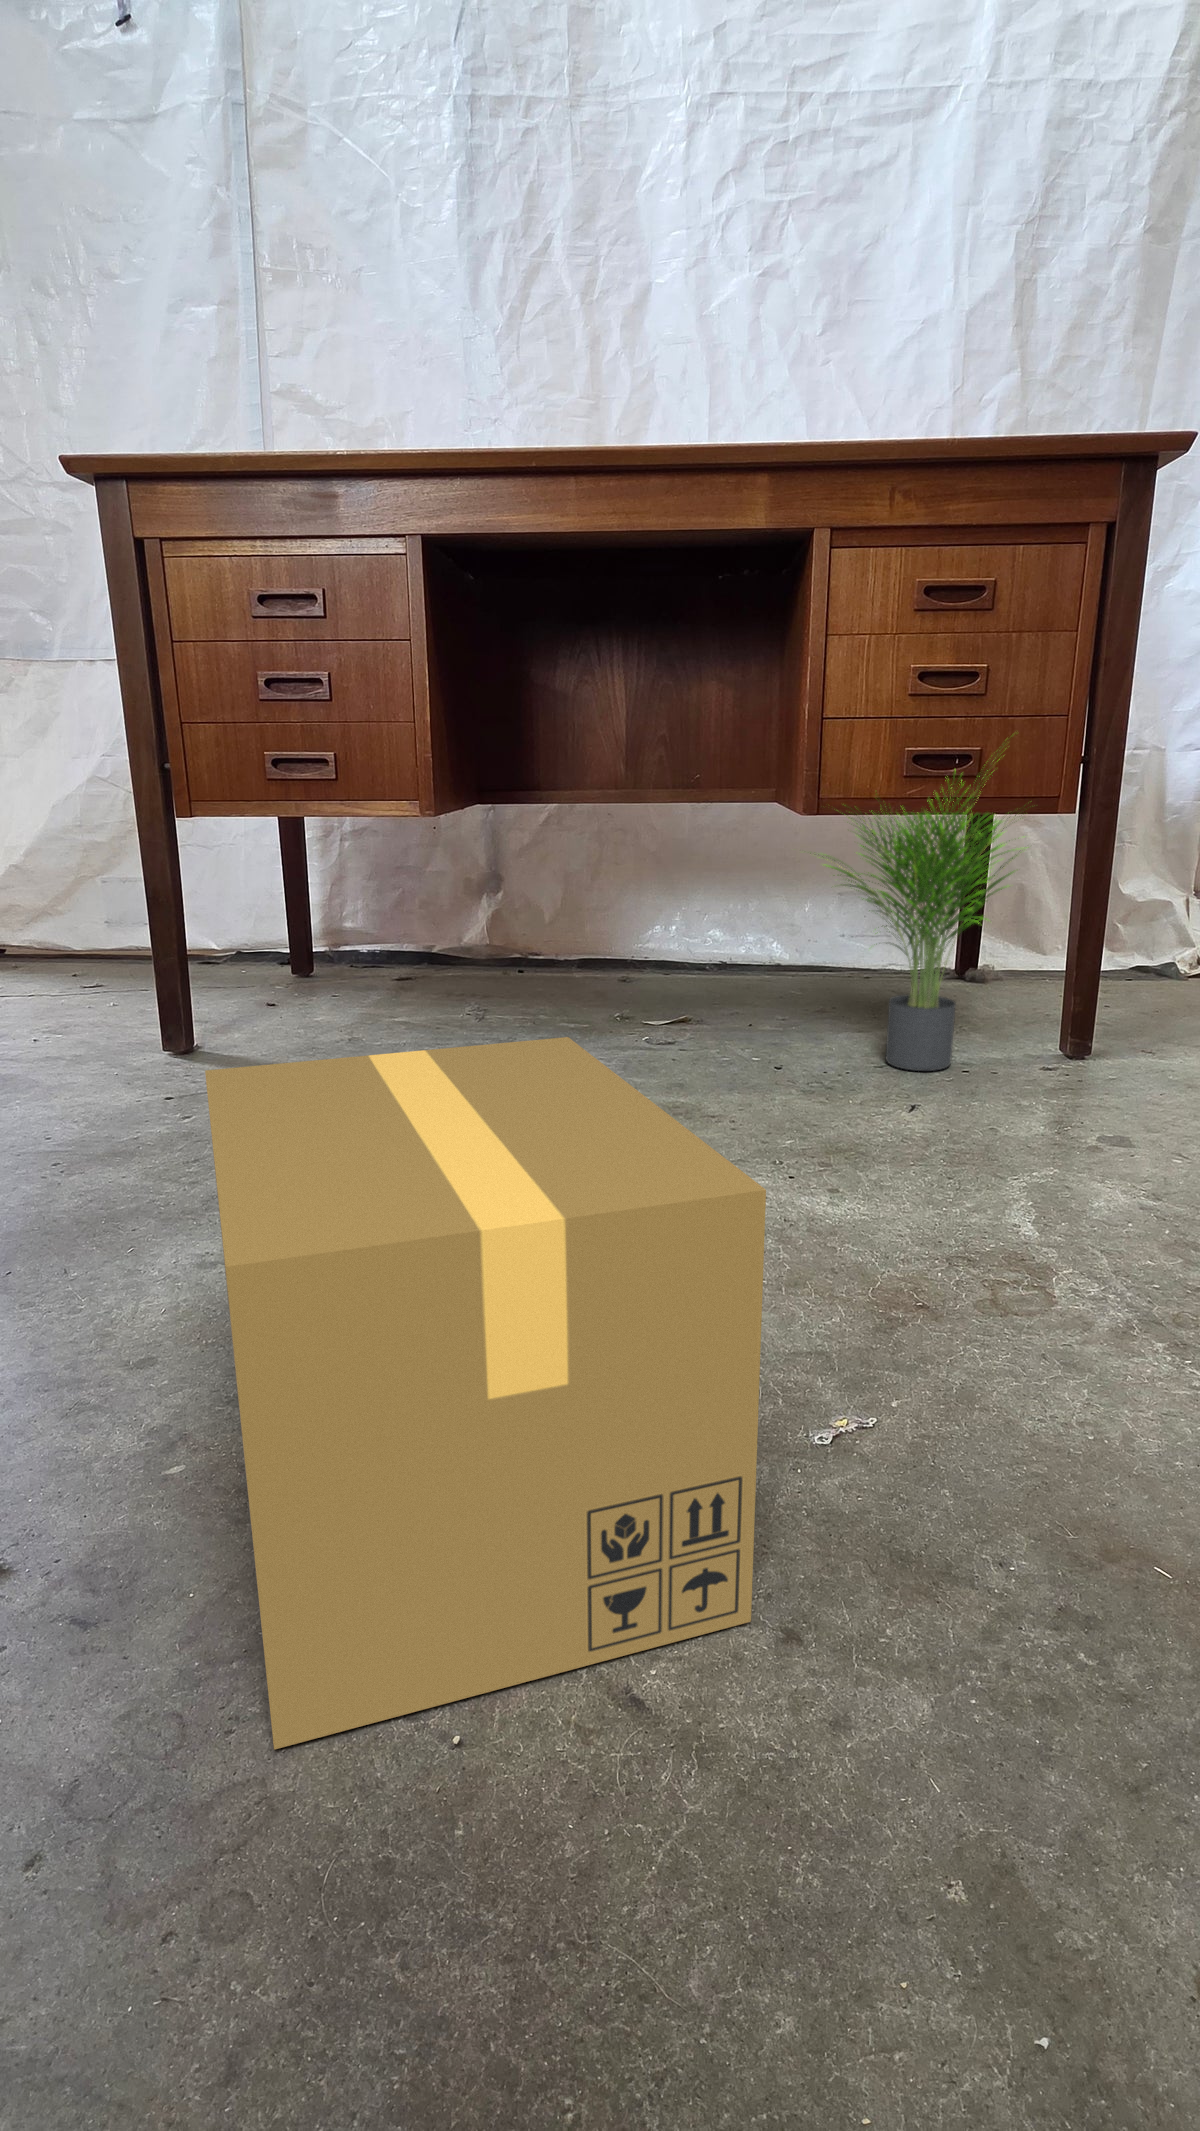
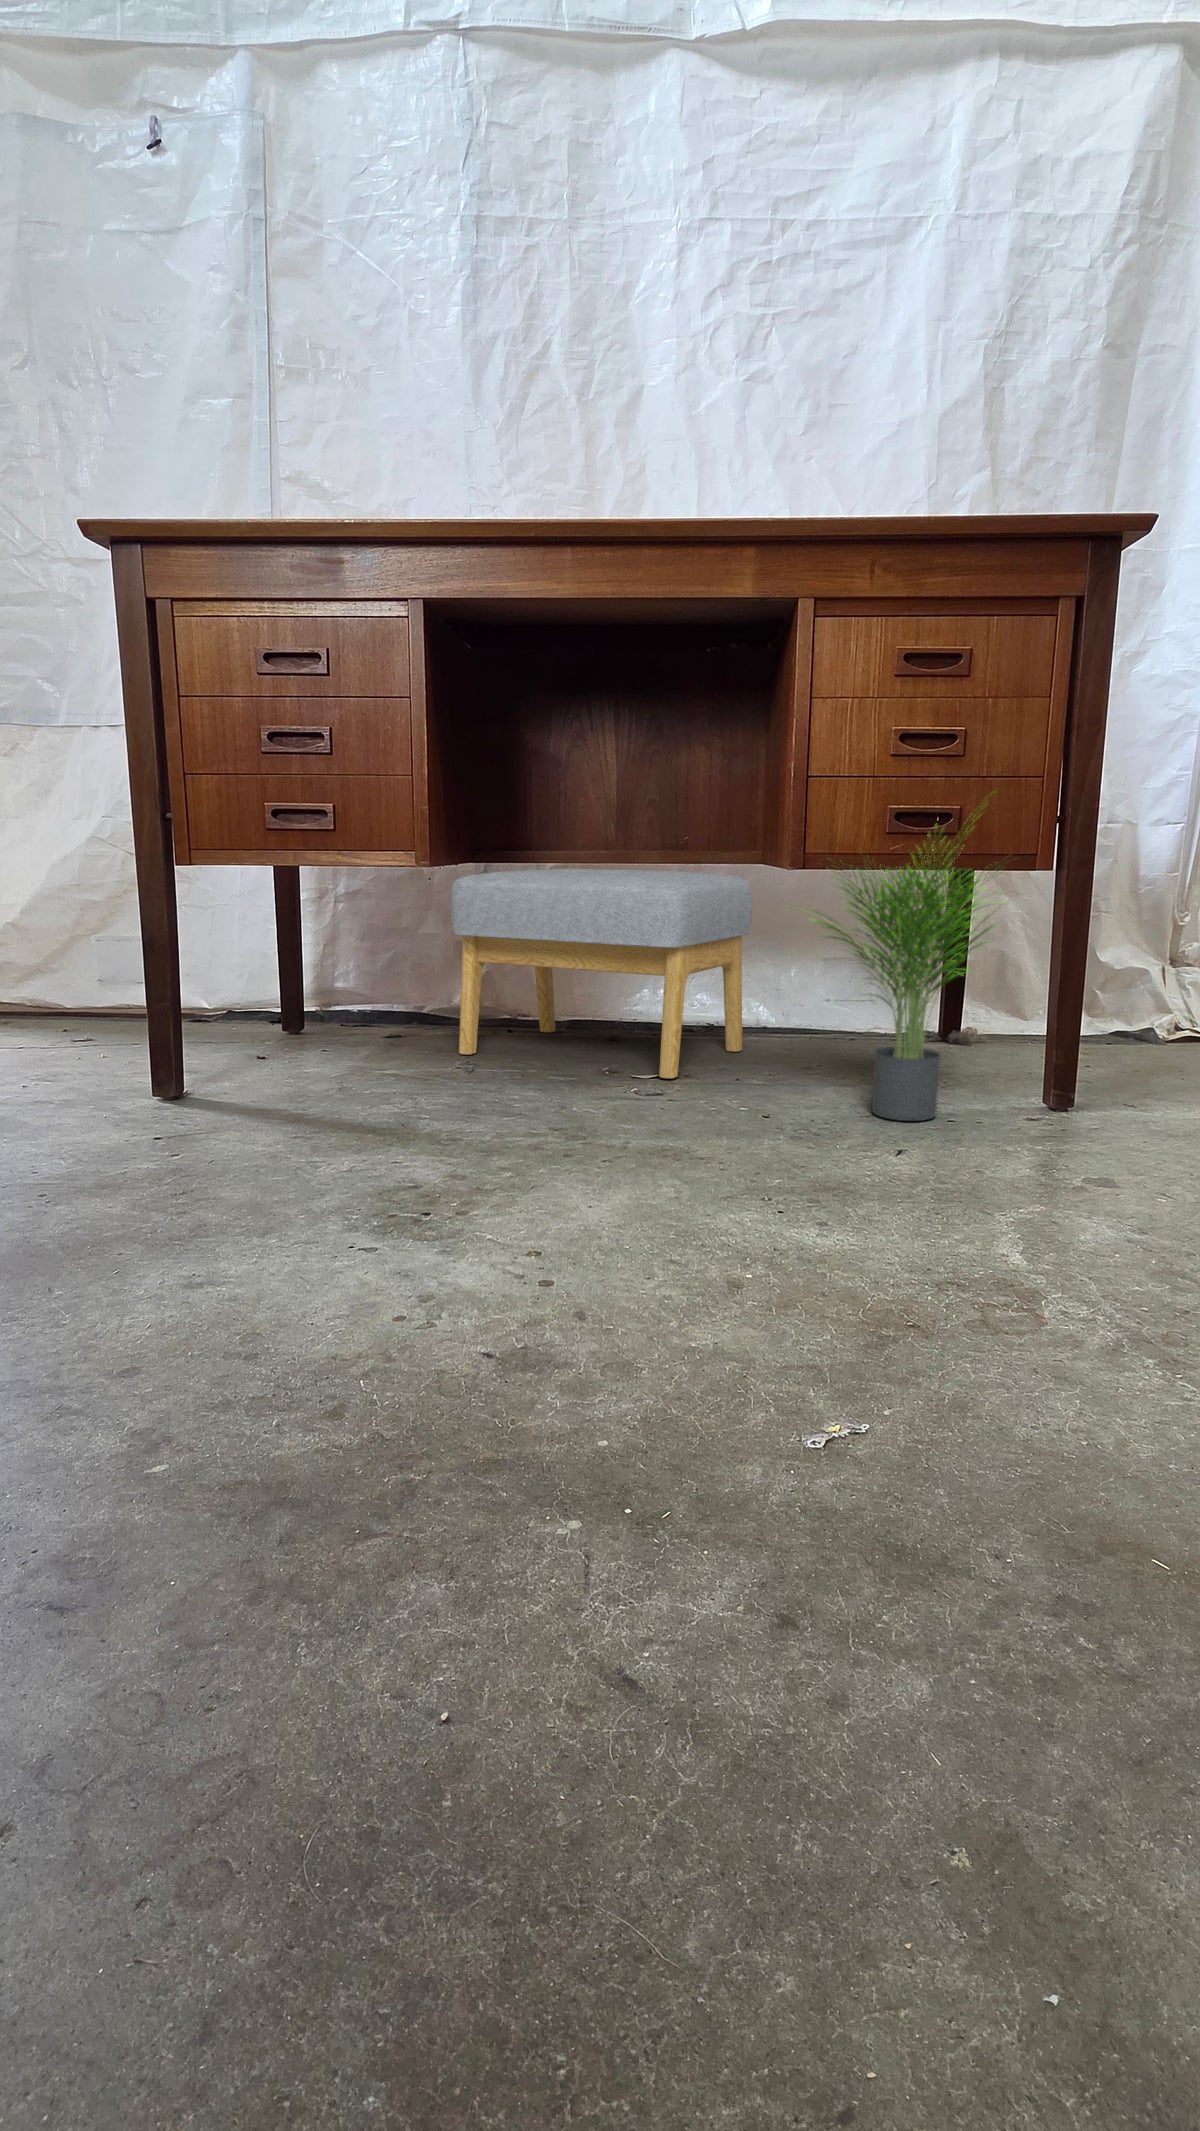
footstool: none [458,806,765,1024] -> present [451,869,752,1079]
cardboard box: present [205,1037,766,1750] -> none [203,1043,760,1724]

